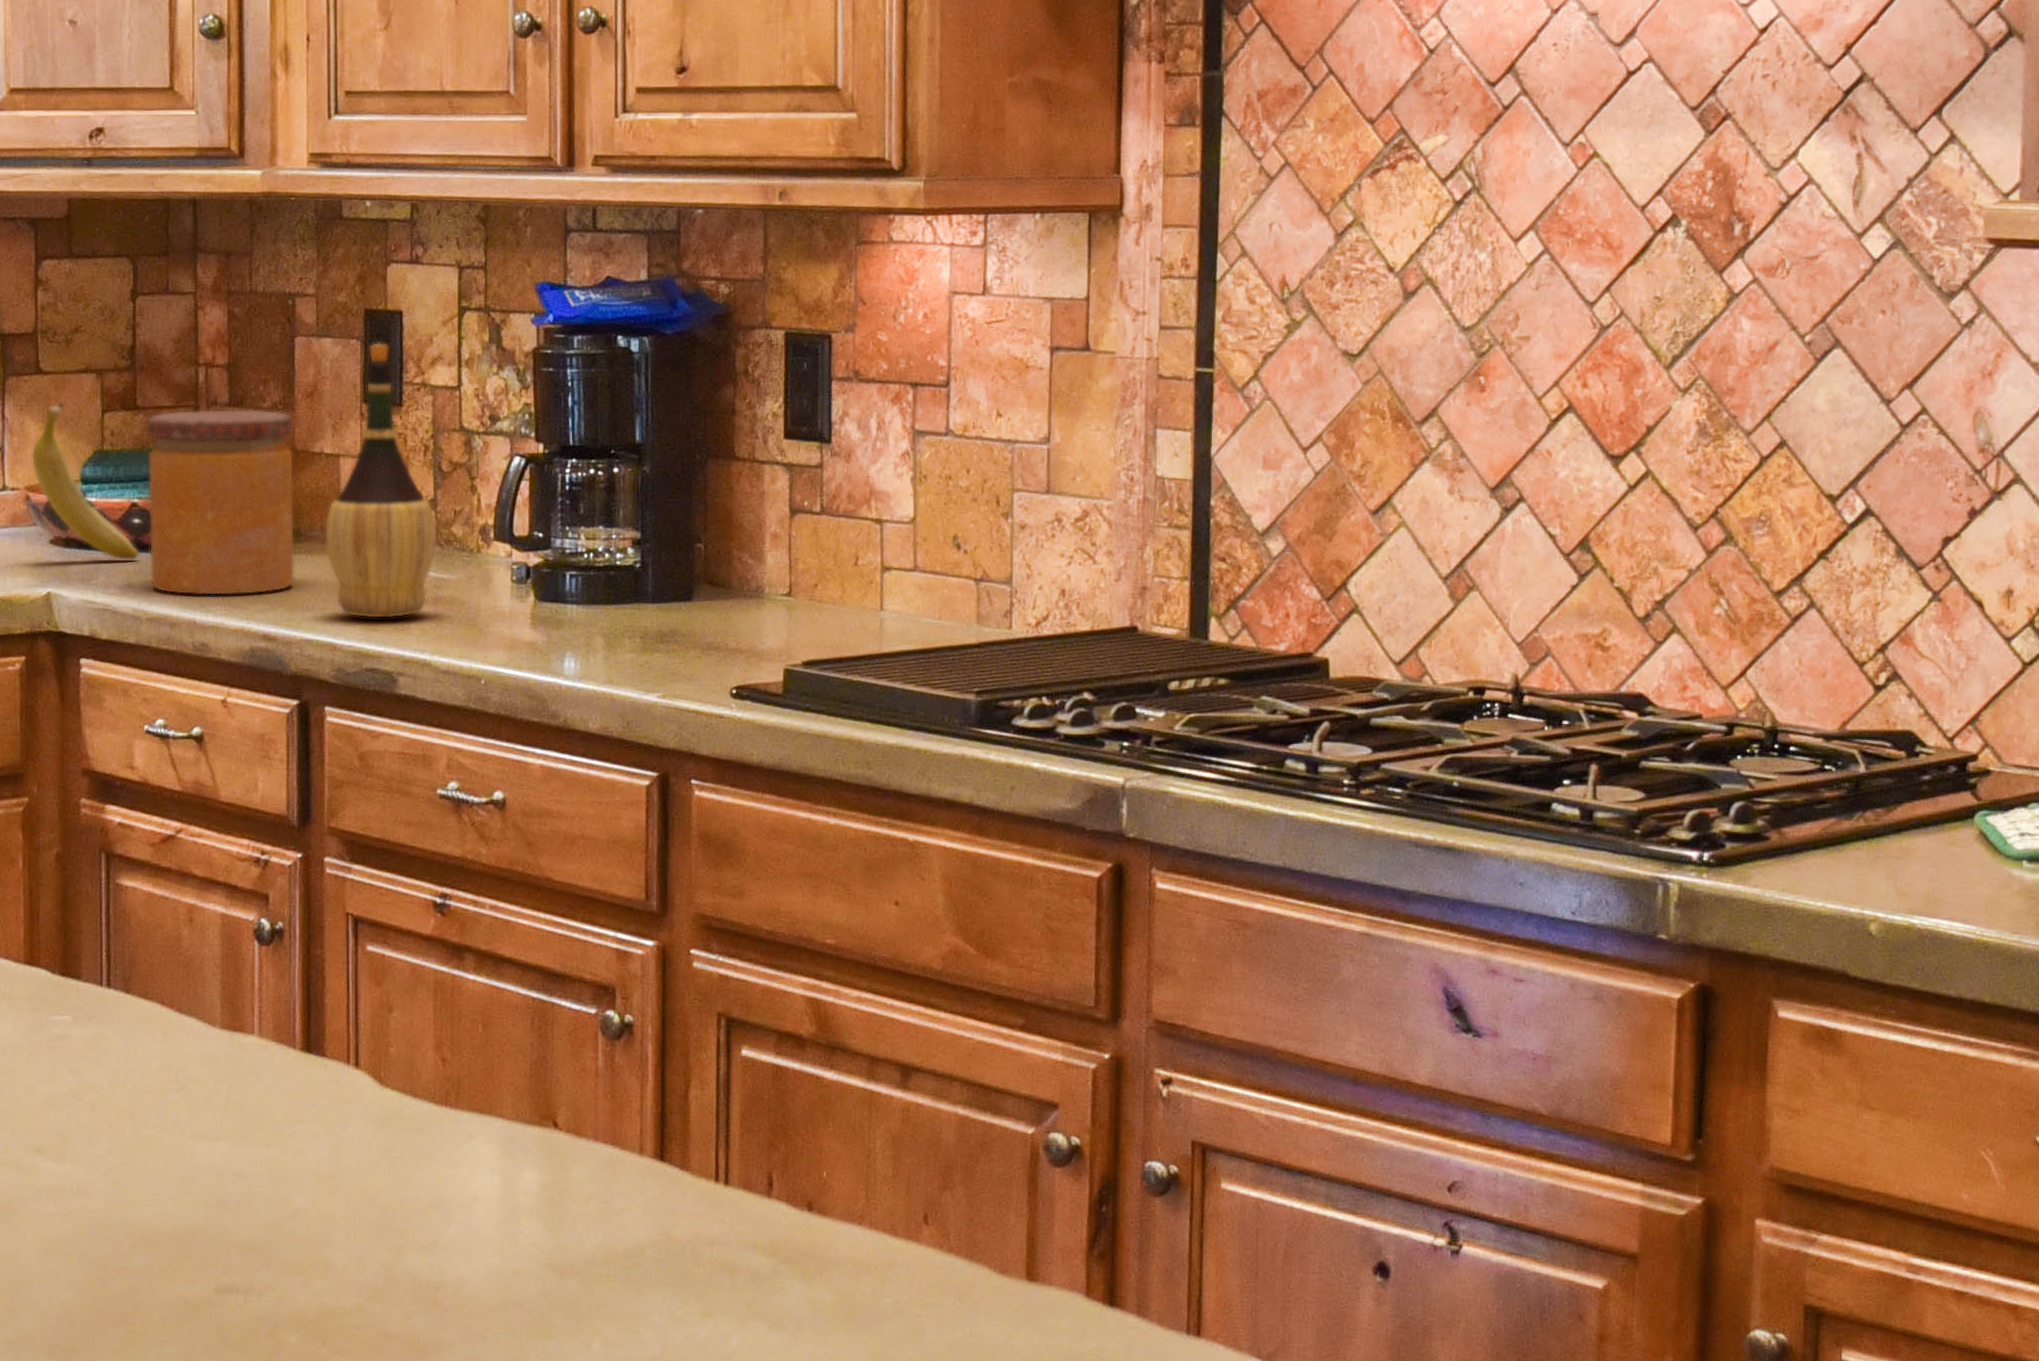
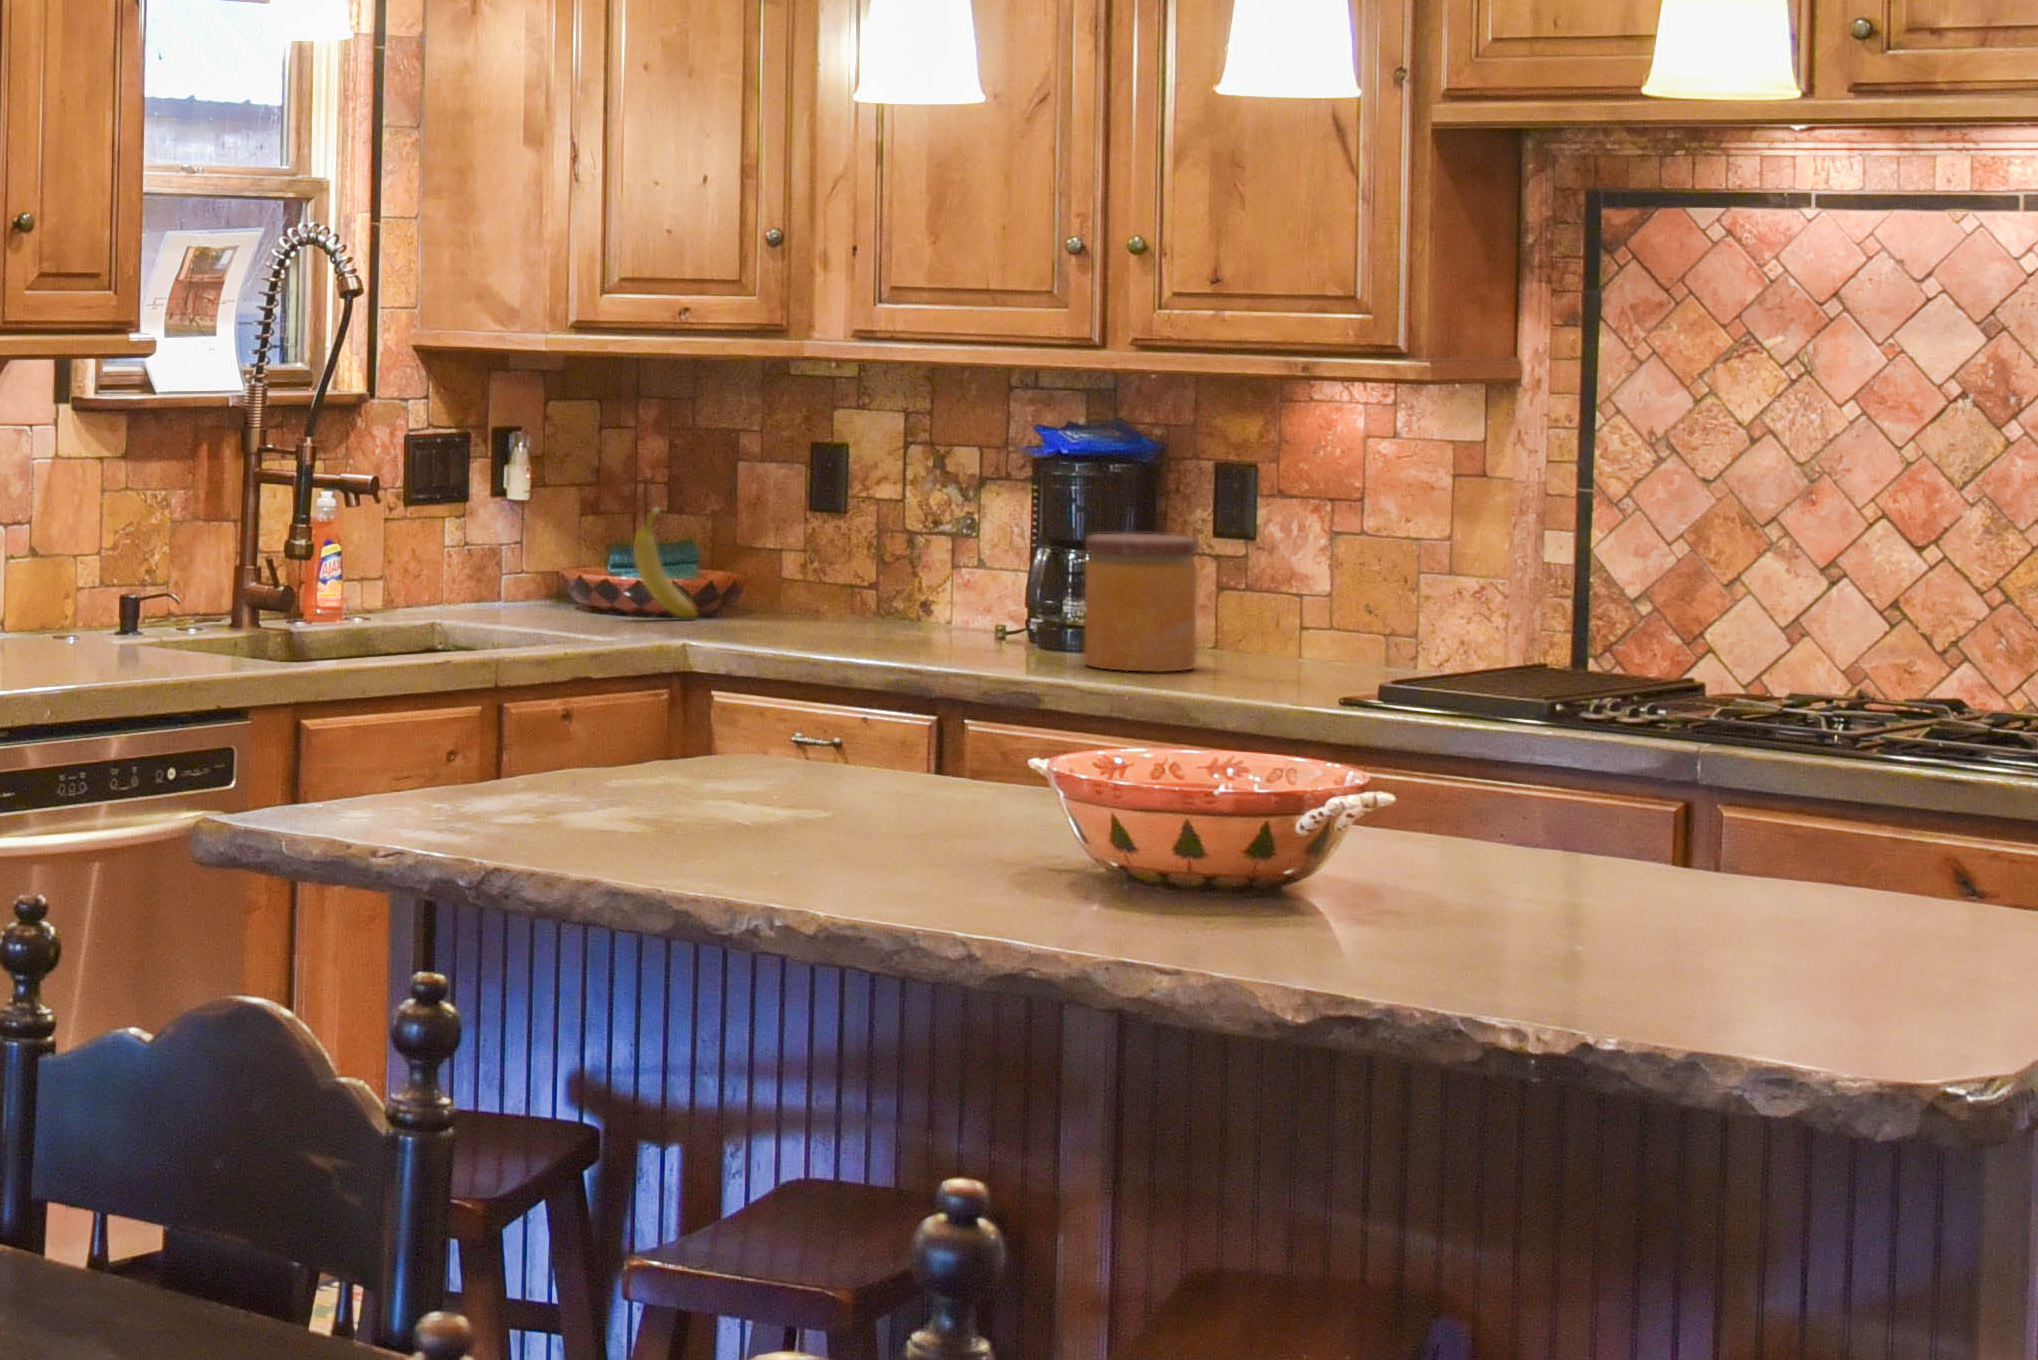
wine bottle: present [326,344,436,617] -> none [935,465,1013,653]
jar: present [148,411,293,594] -> present [1084,534,1198,672]

